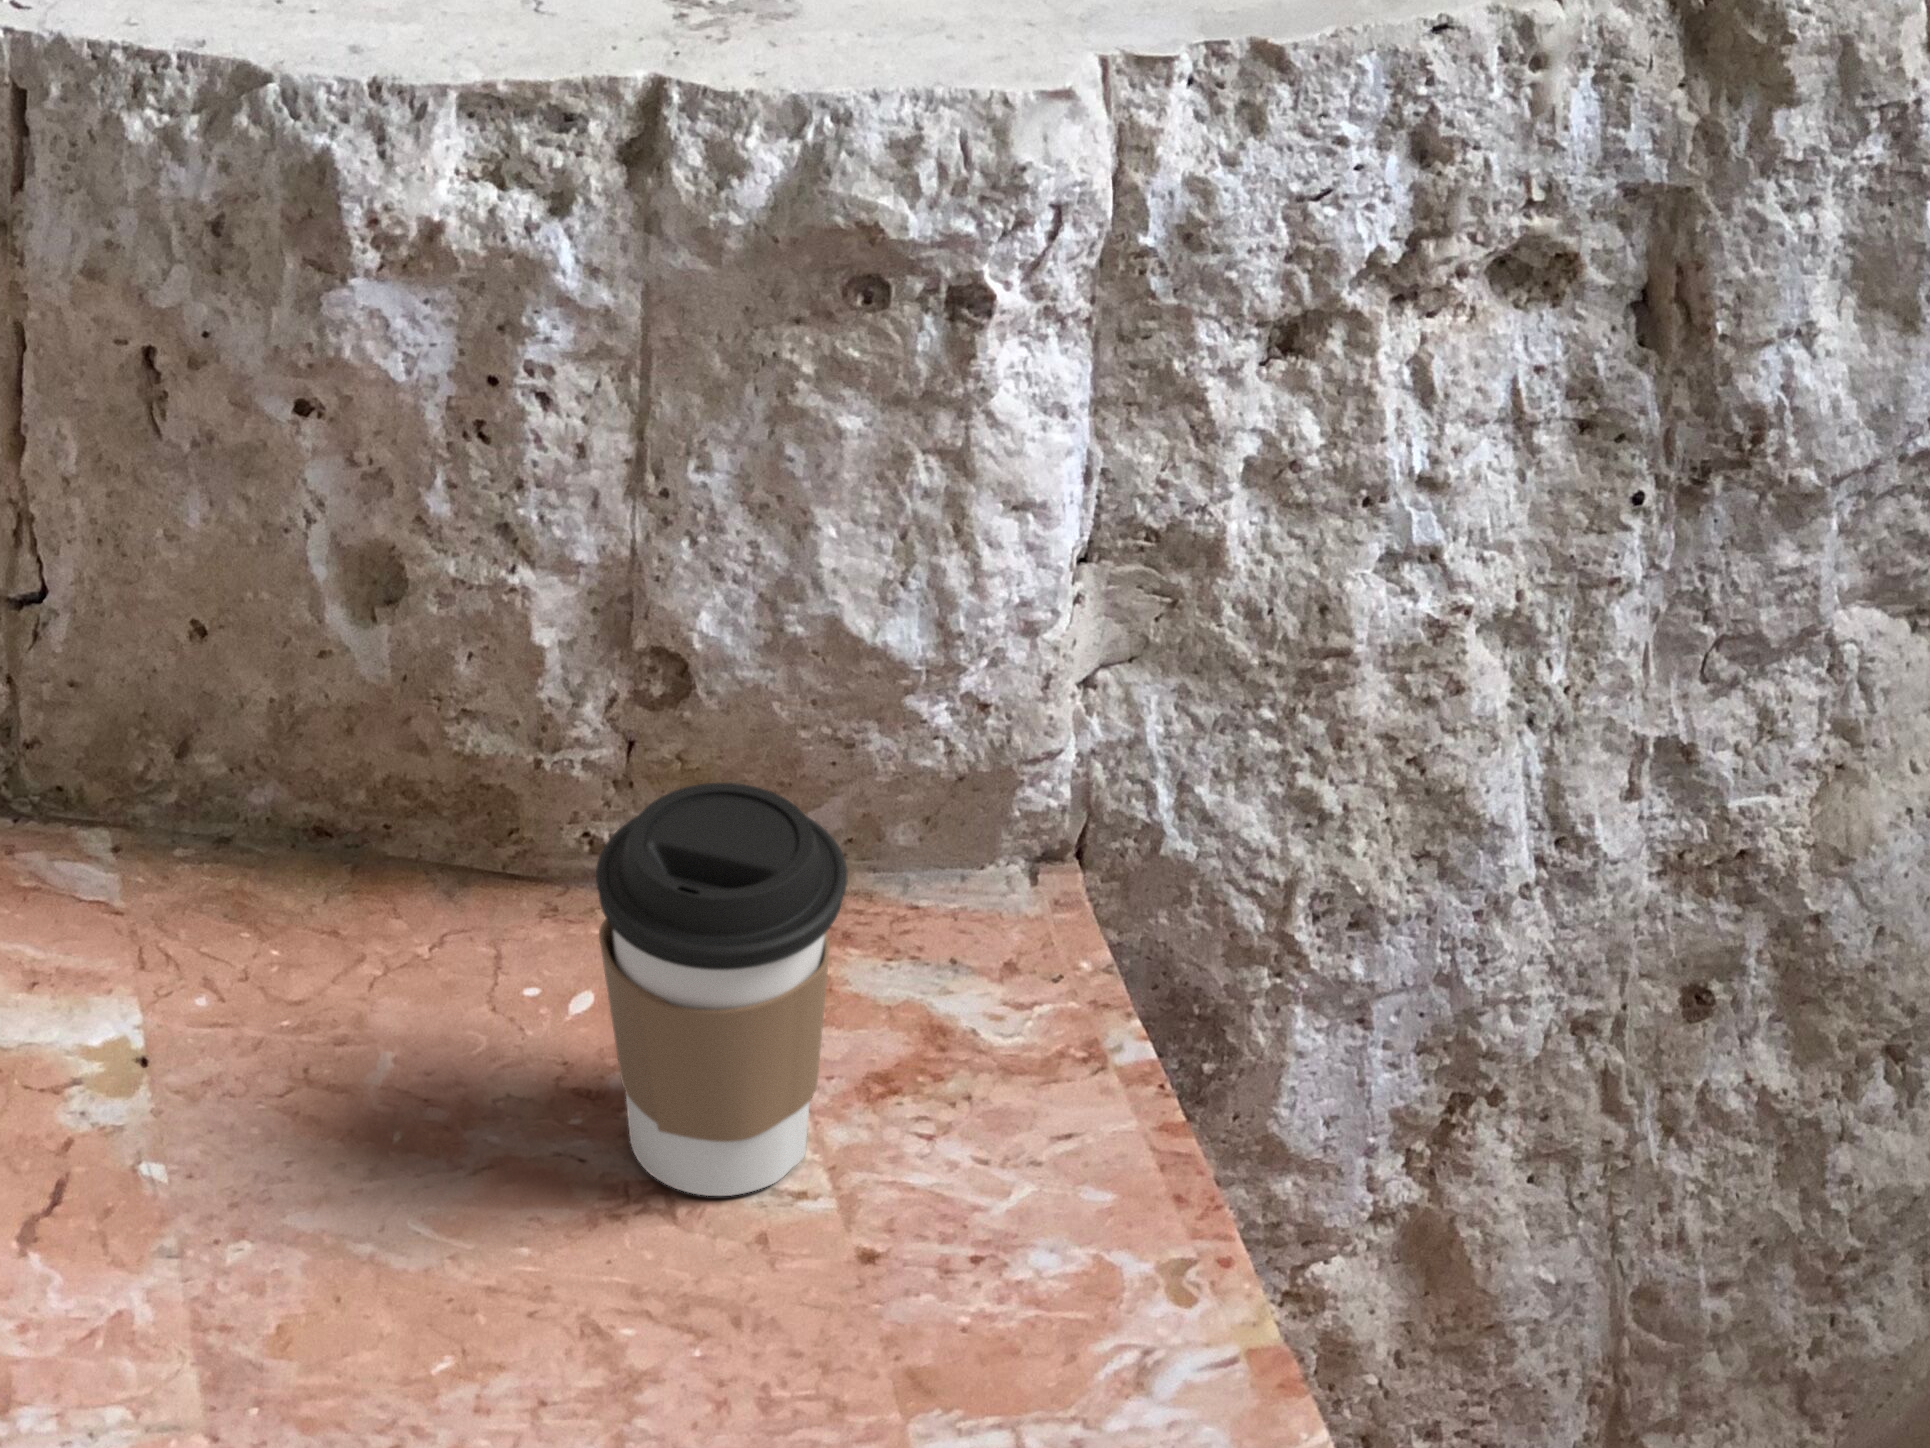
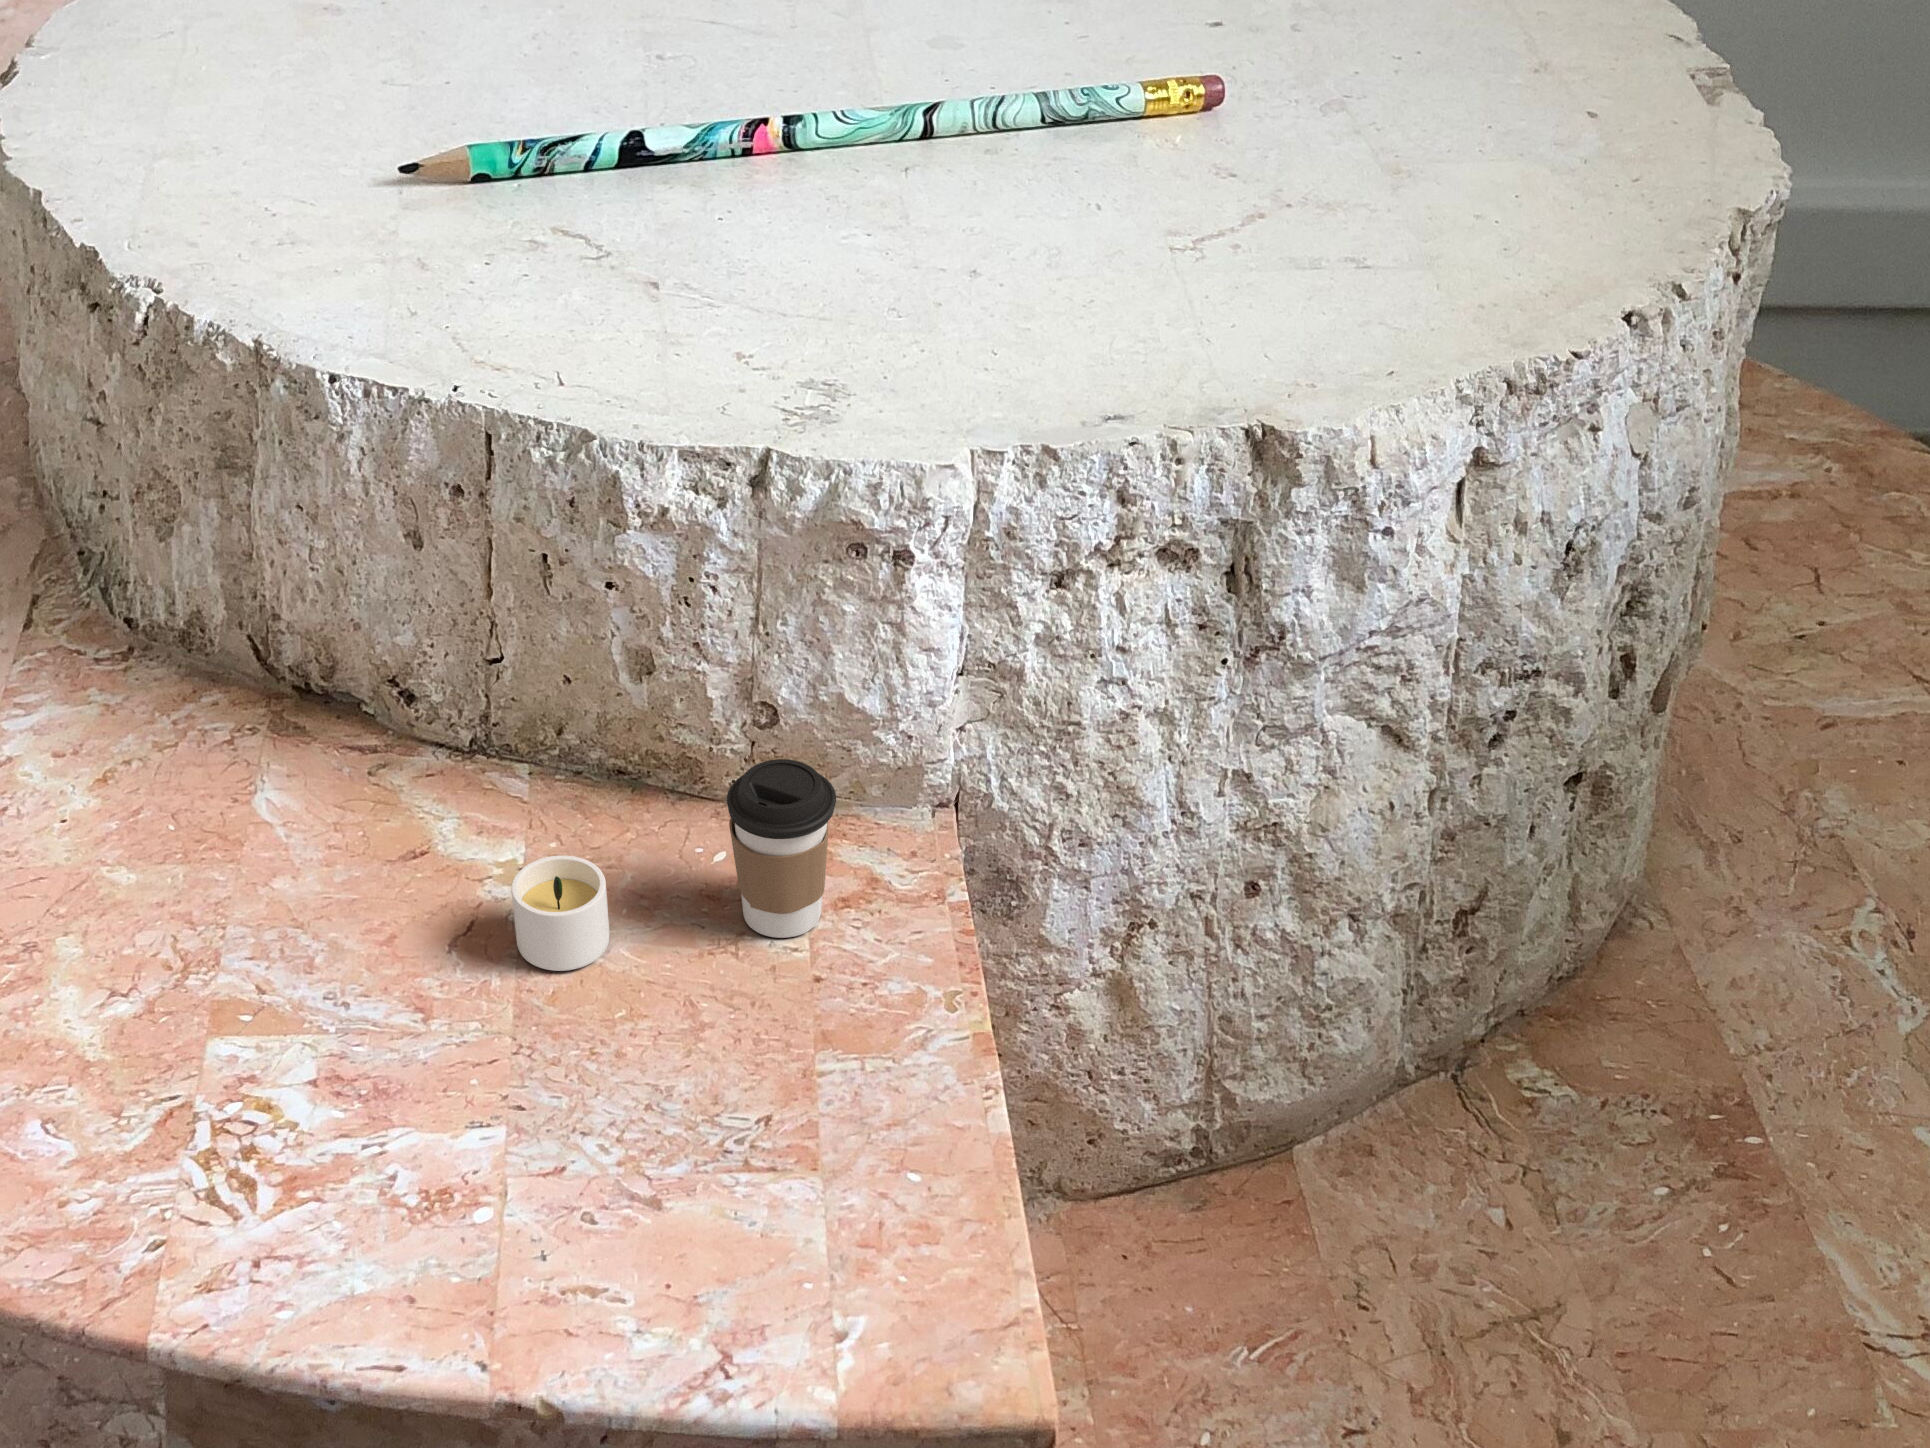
candle: none [107,1042,440,1319] -> present [511,855,610,971]

